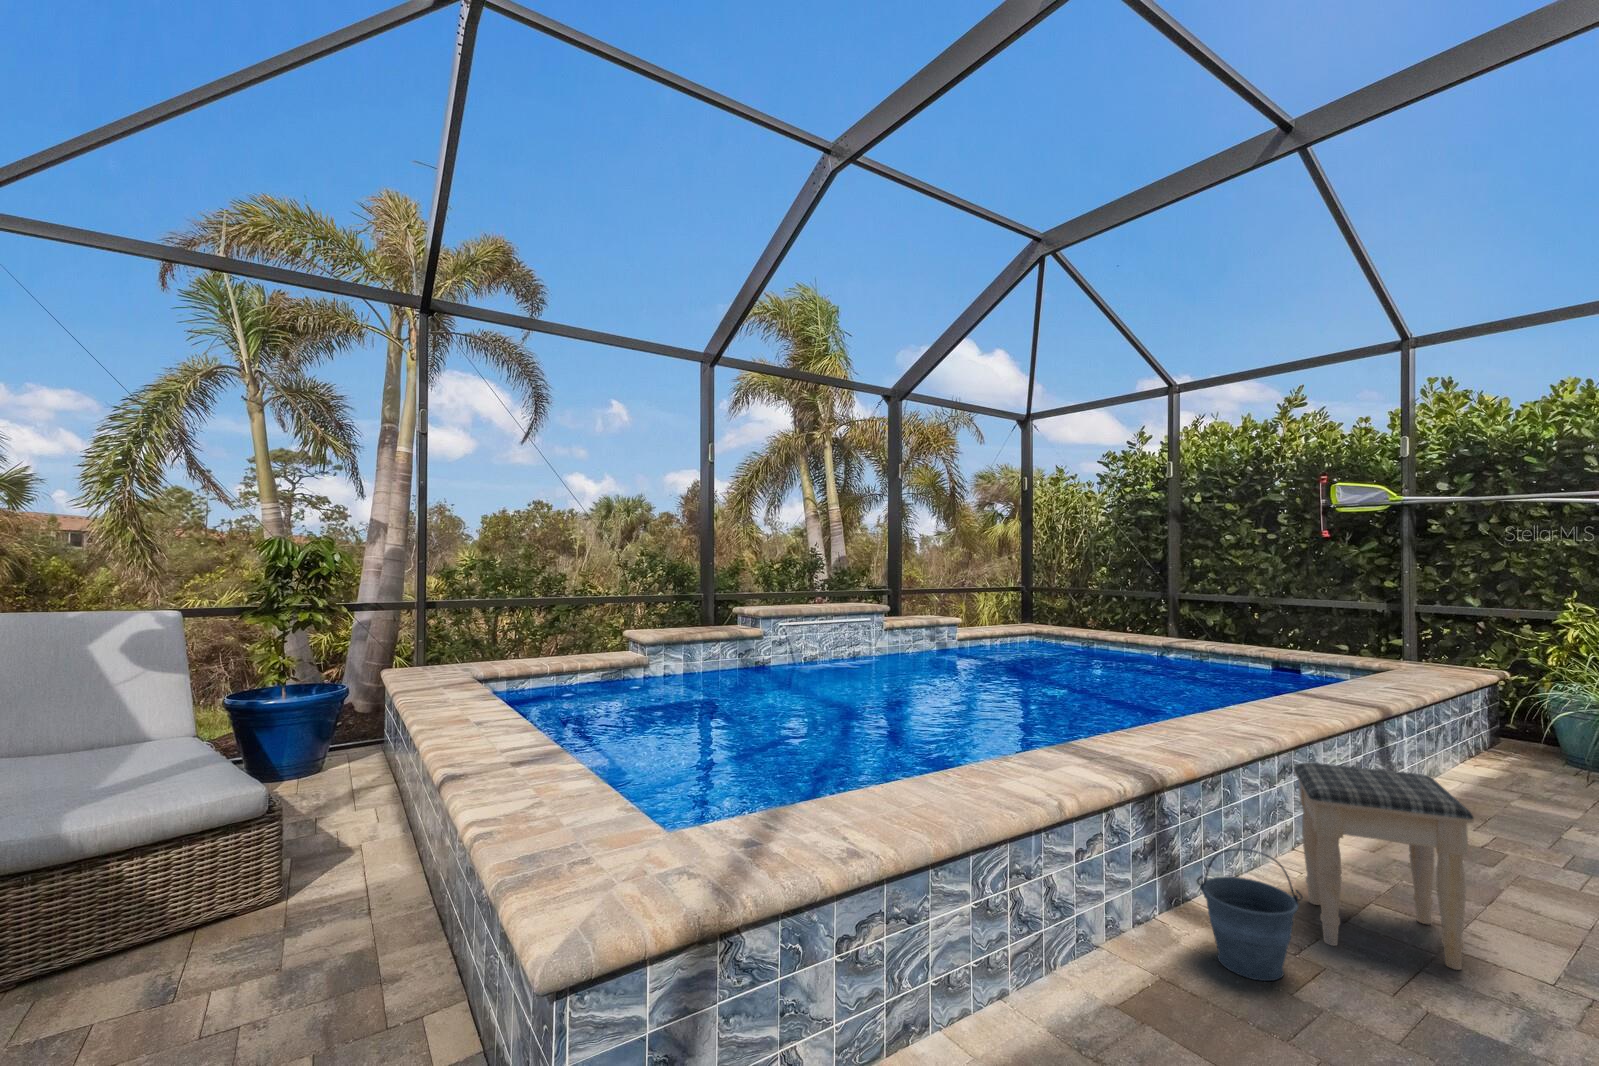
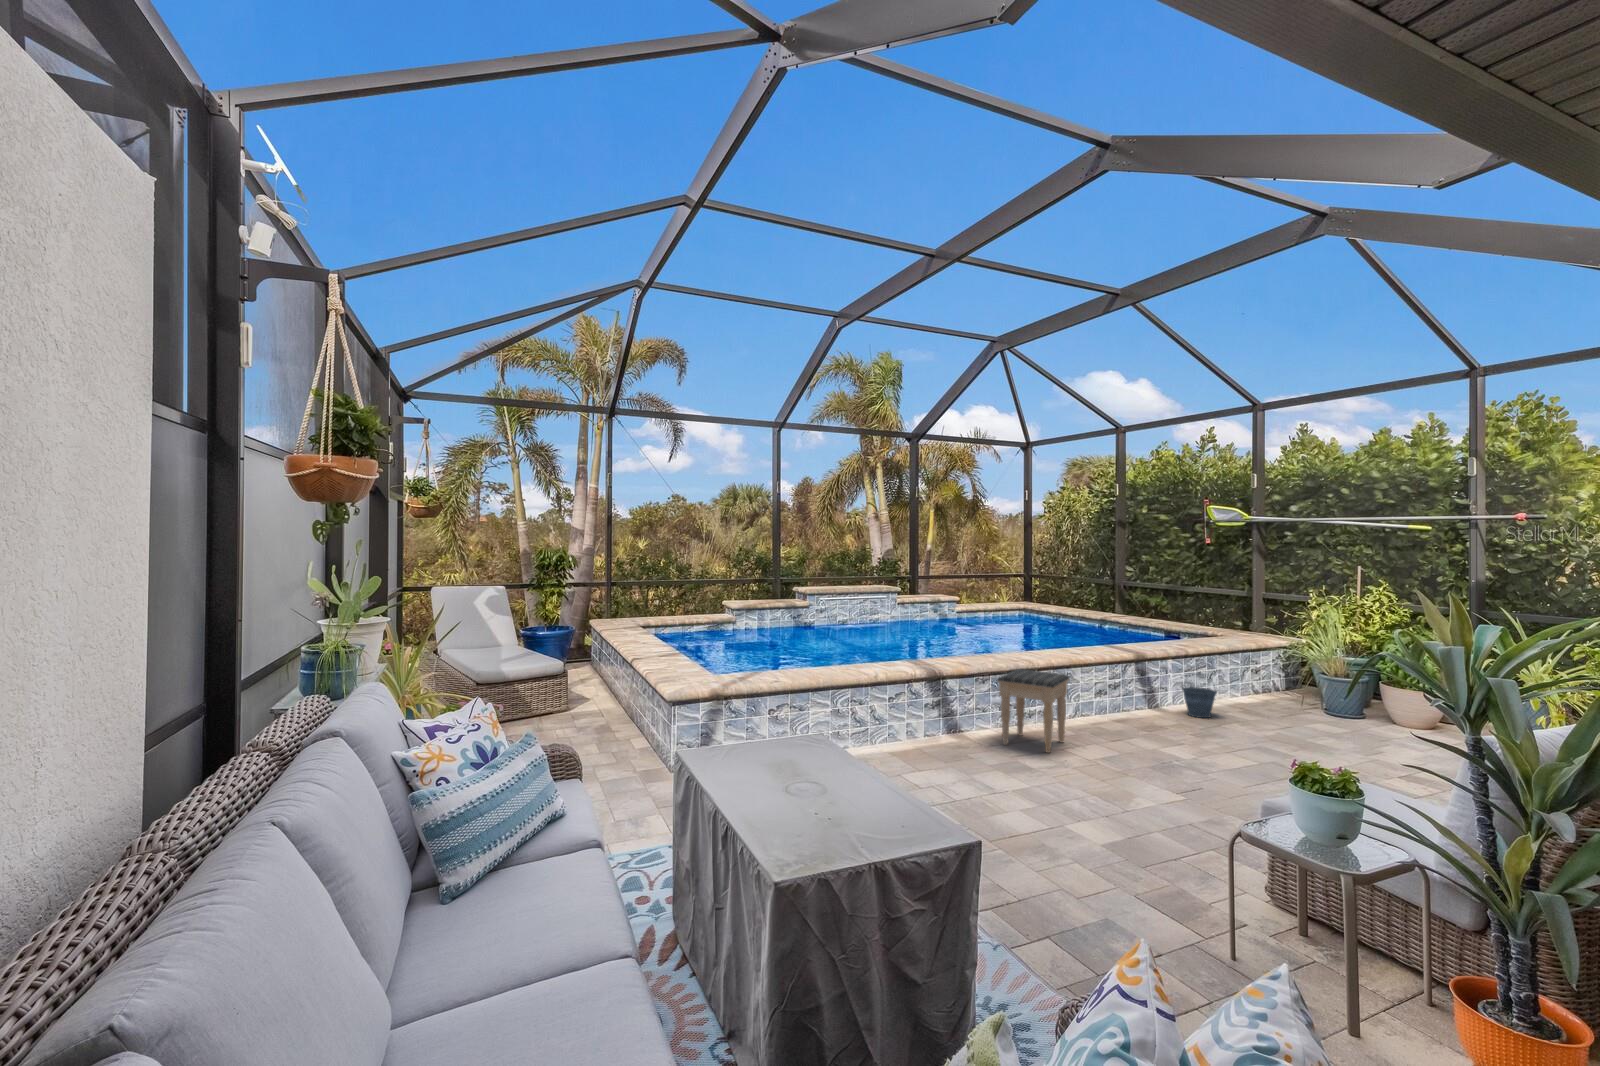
bucket: present [1197,849,1303,981] -> present [1182,687,1218,718]

